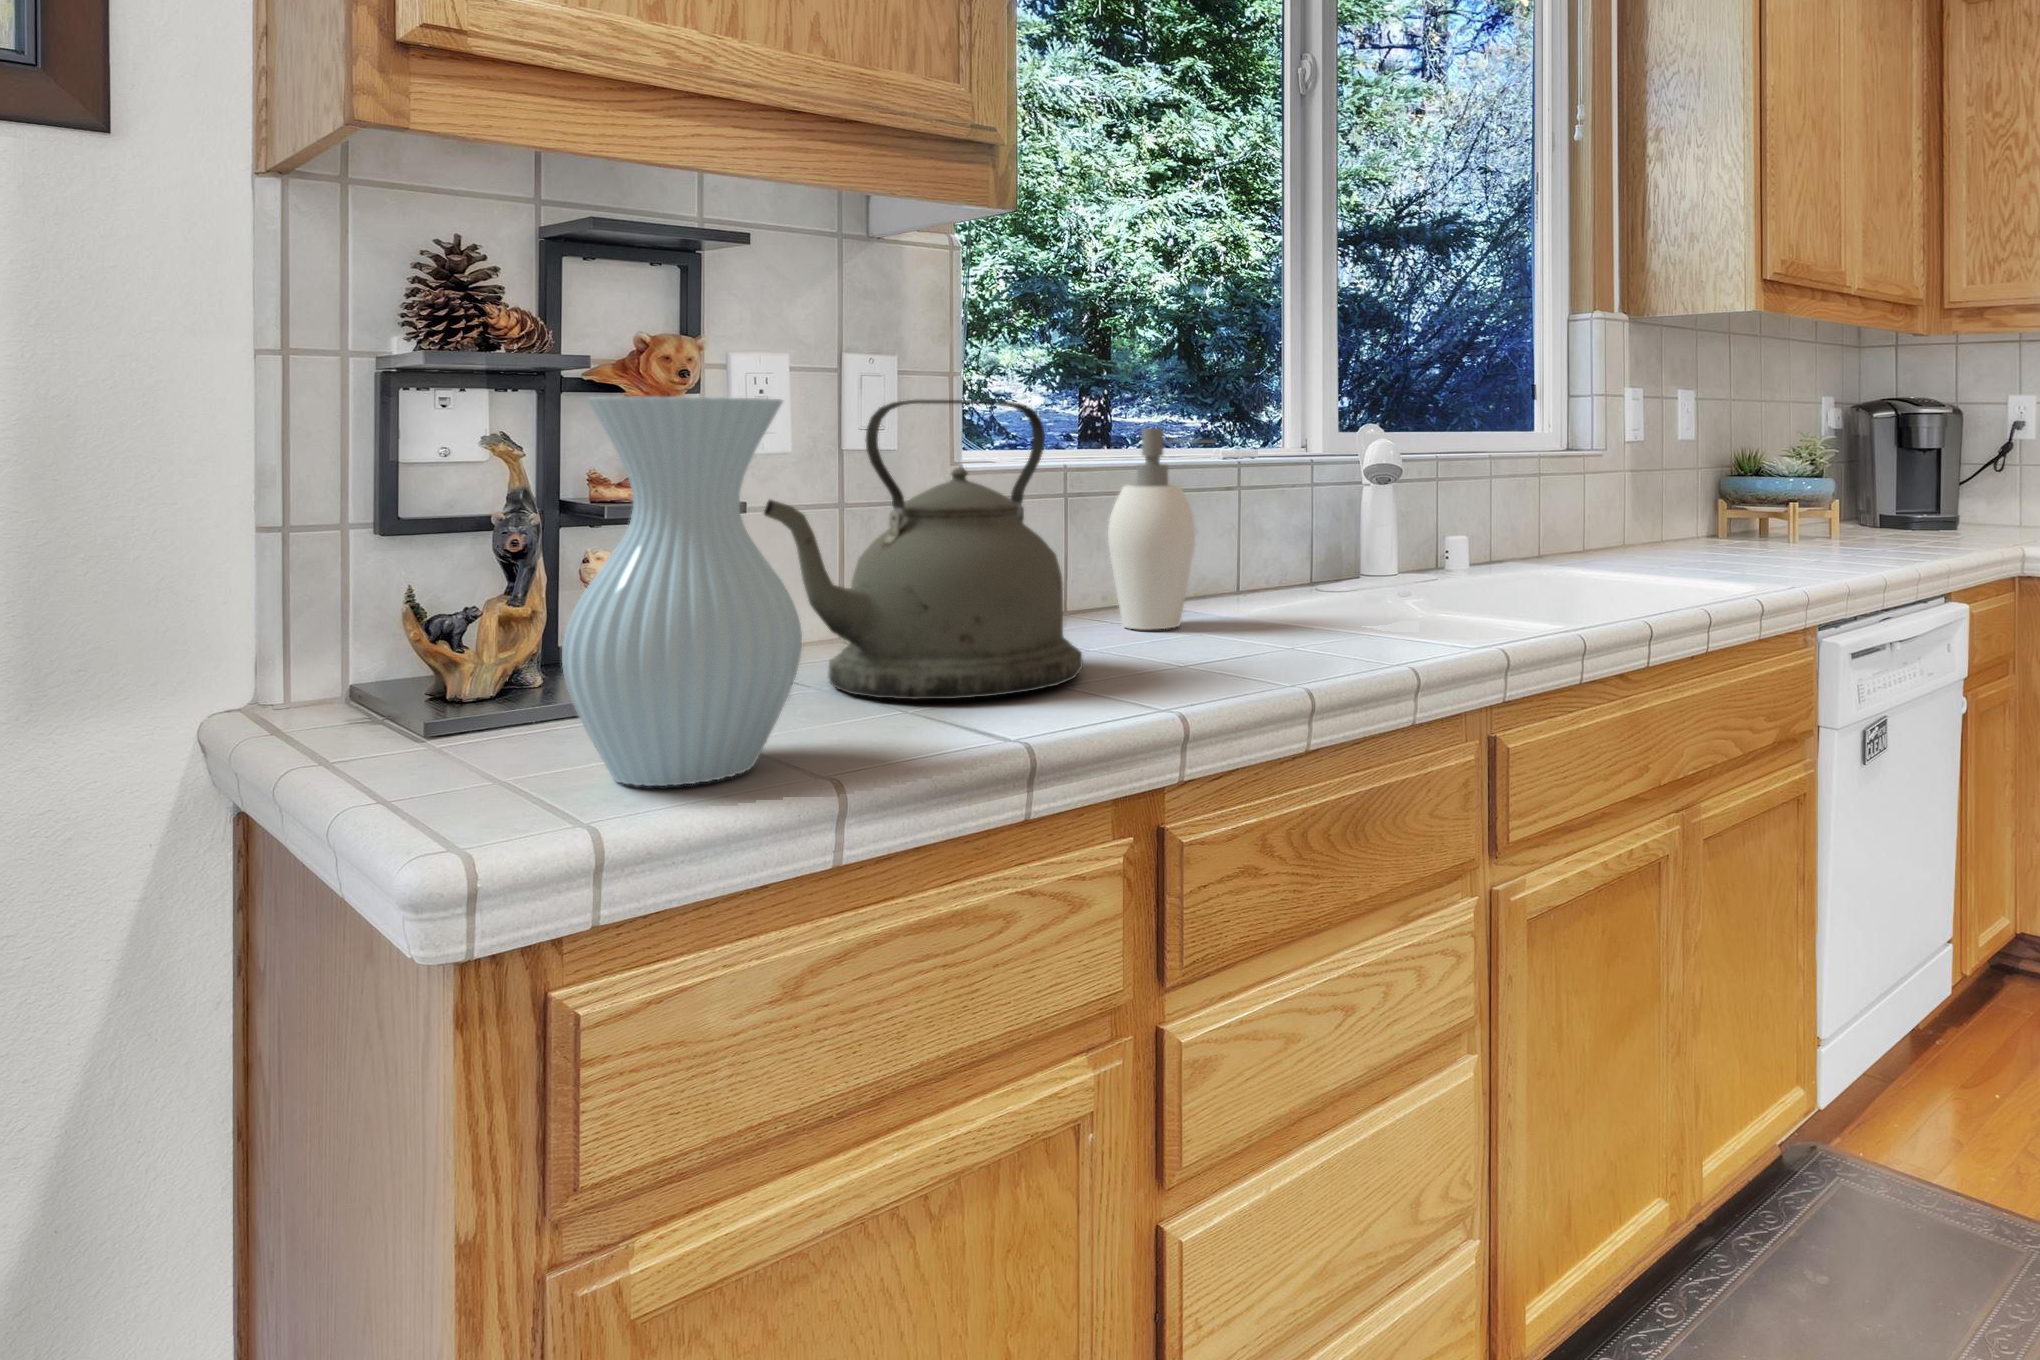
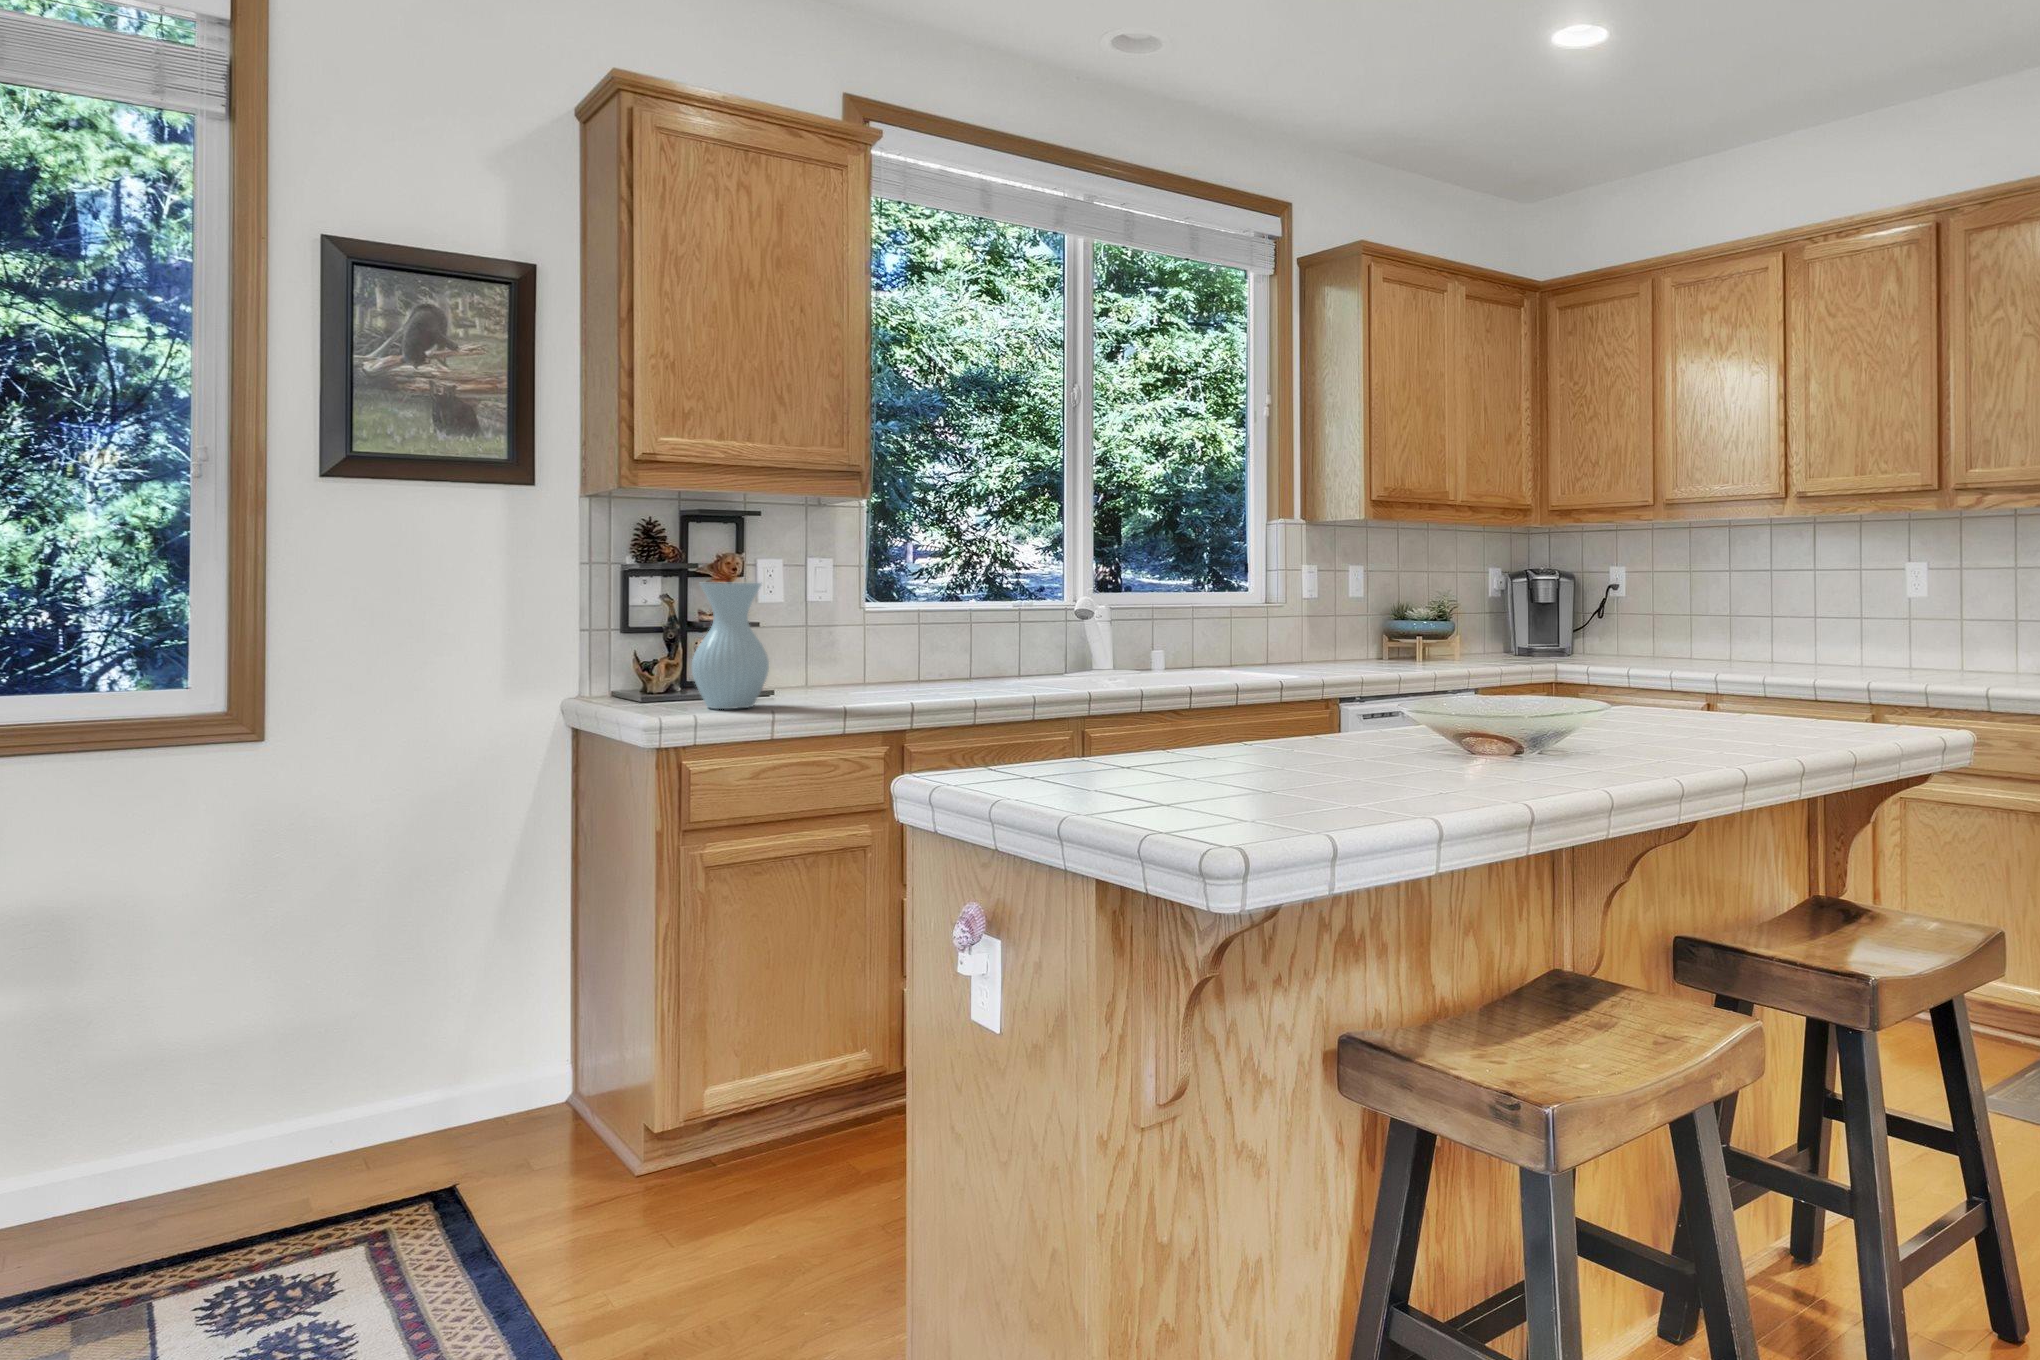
kettle: present [764,400,1083,699] -> none [761,581,891,696]
soap dispenser: present [1108,428,1212,629] -> none [922,592,969,683]

